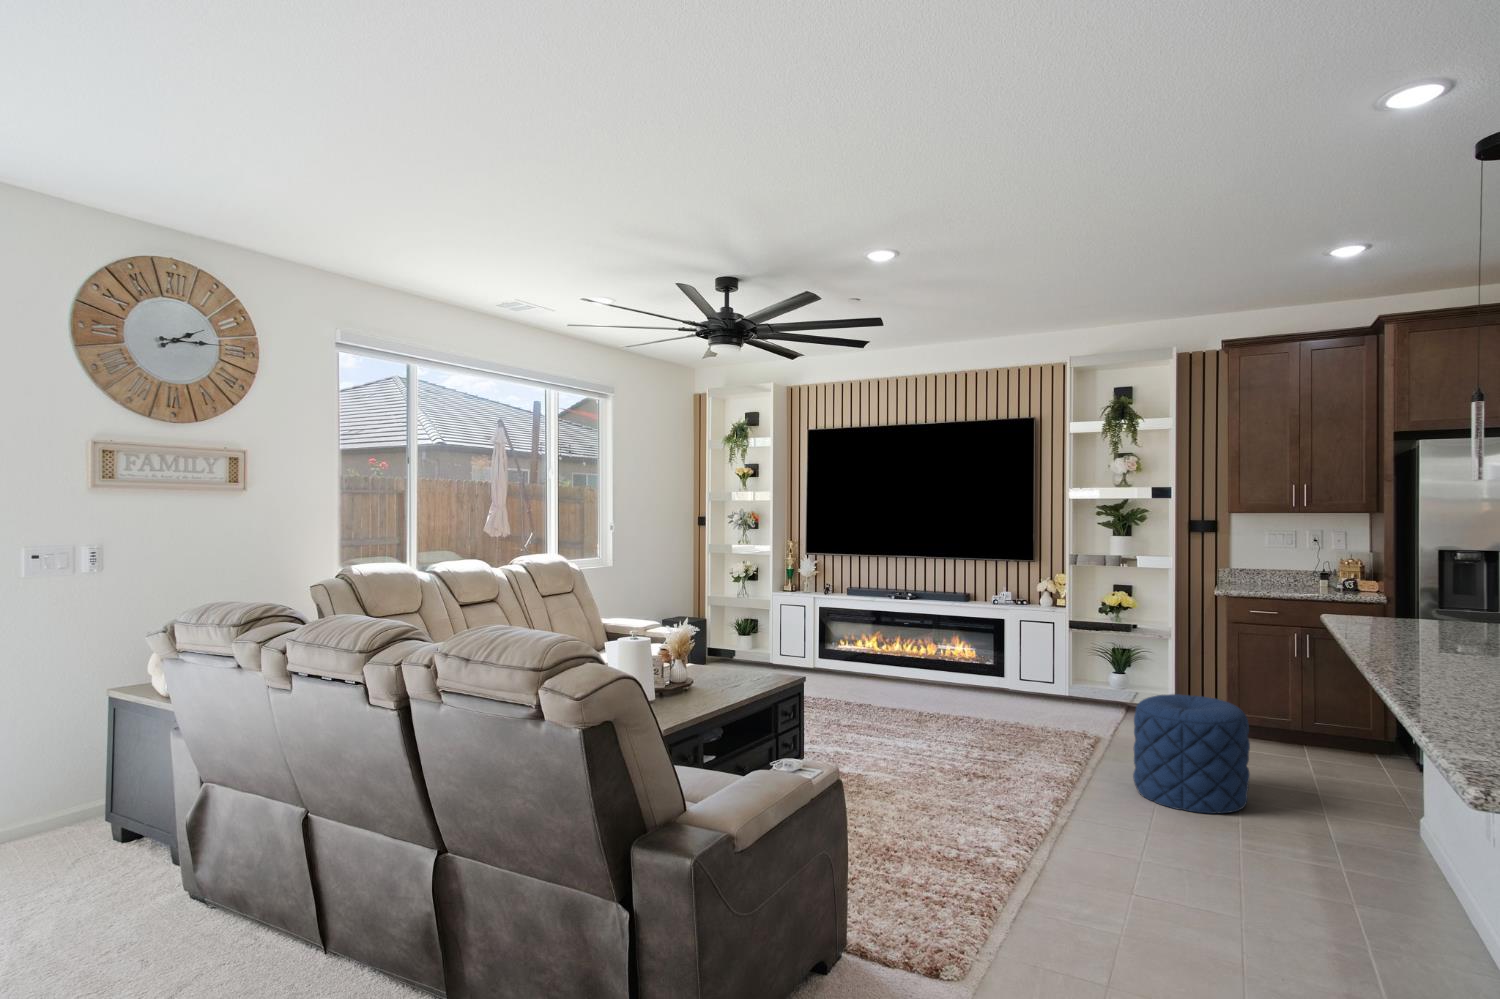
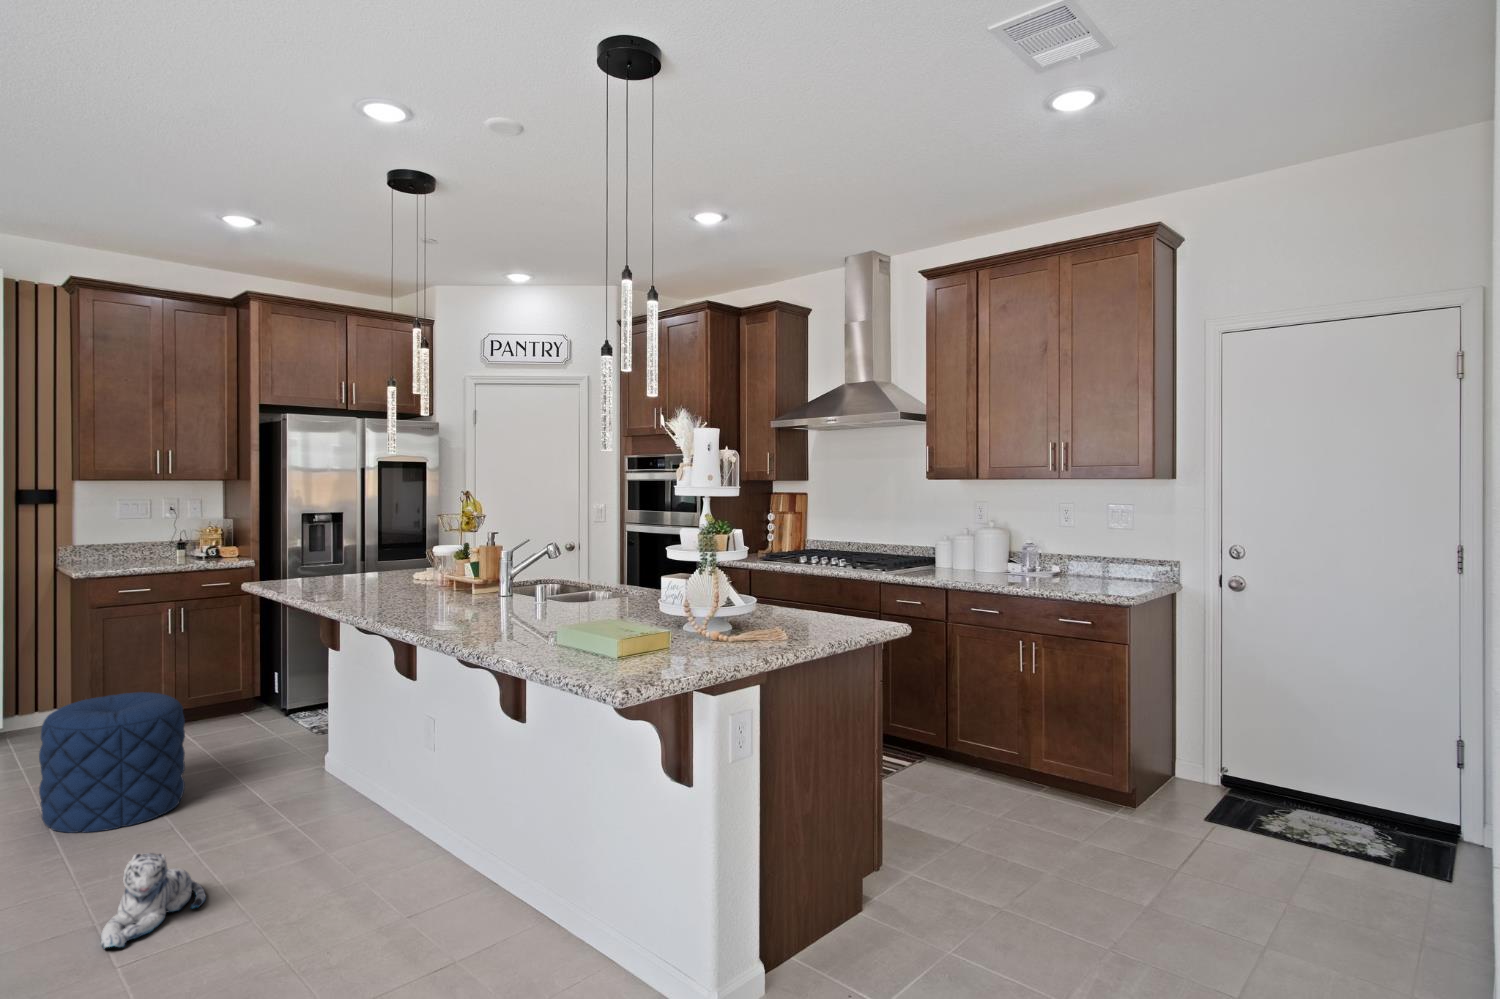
plush toy: none [1088,822,1191,894] -> present [101,853,206,949]

